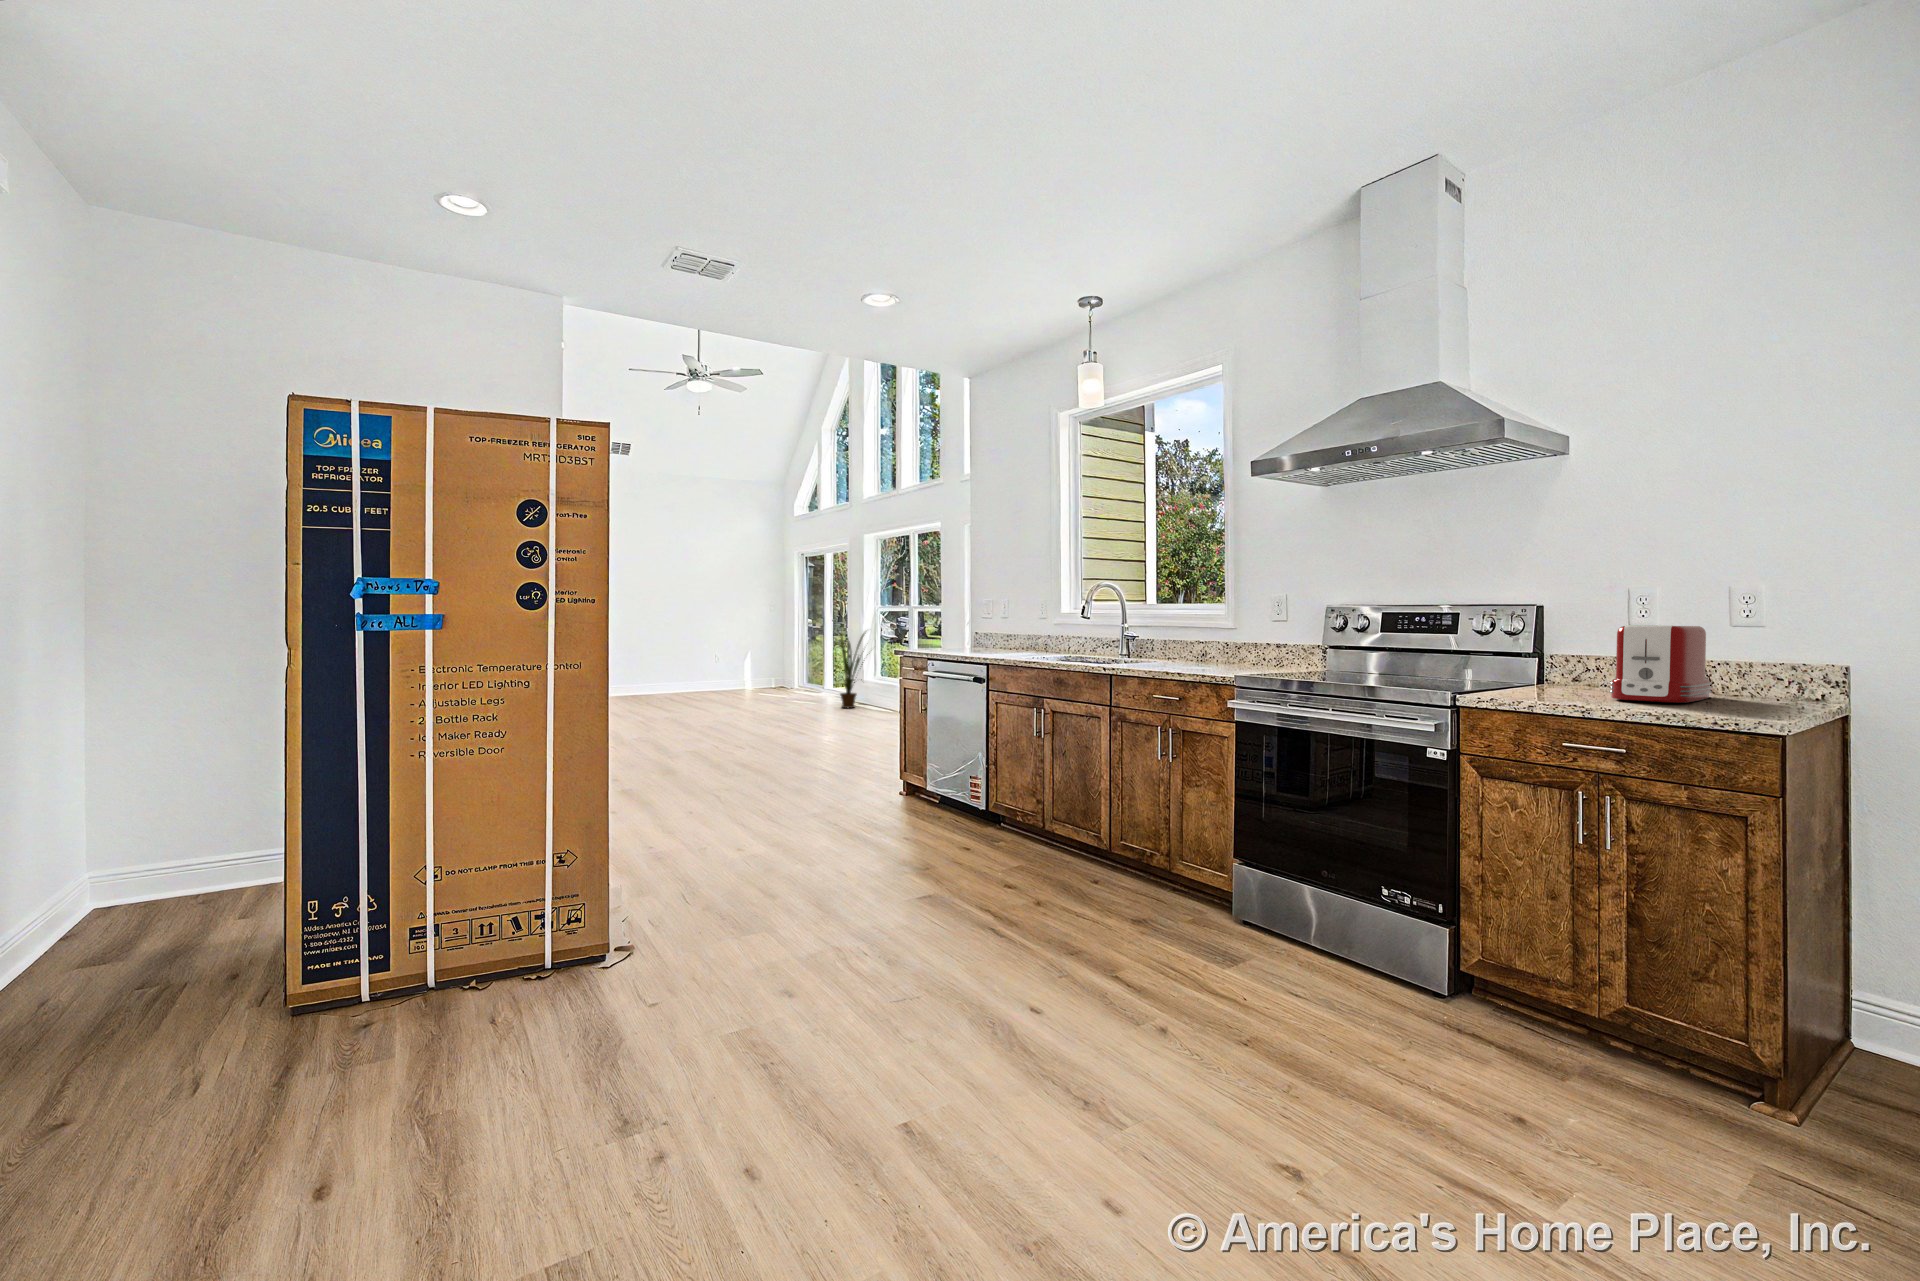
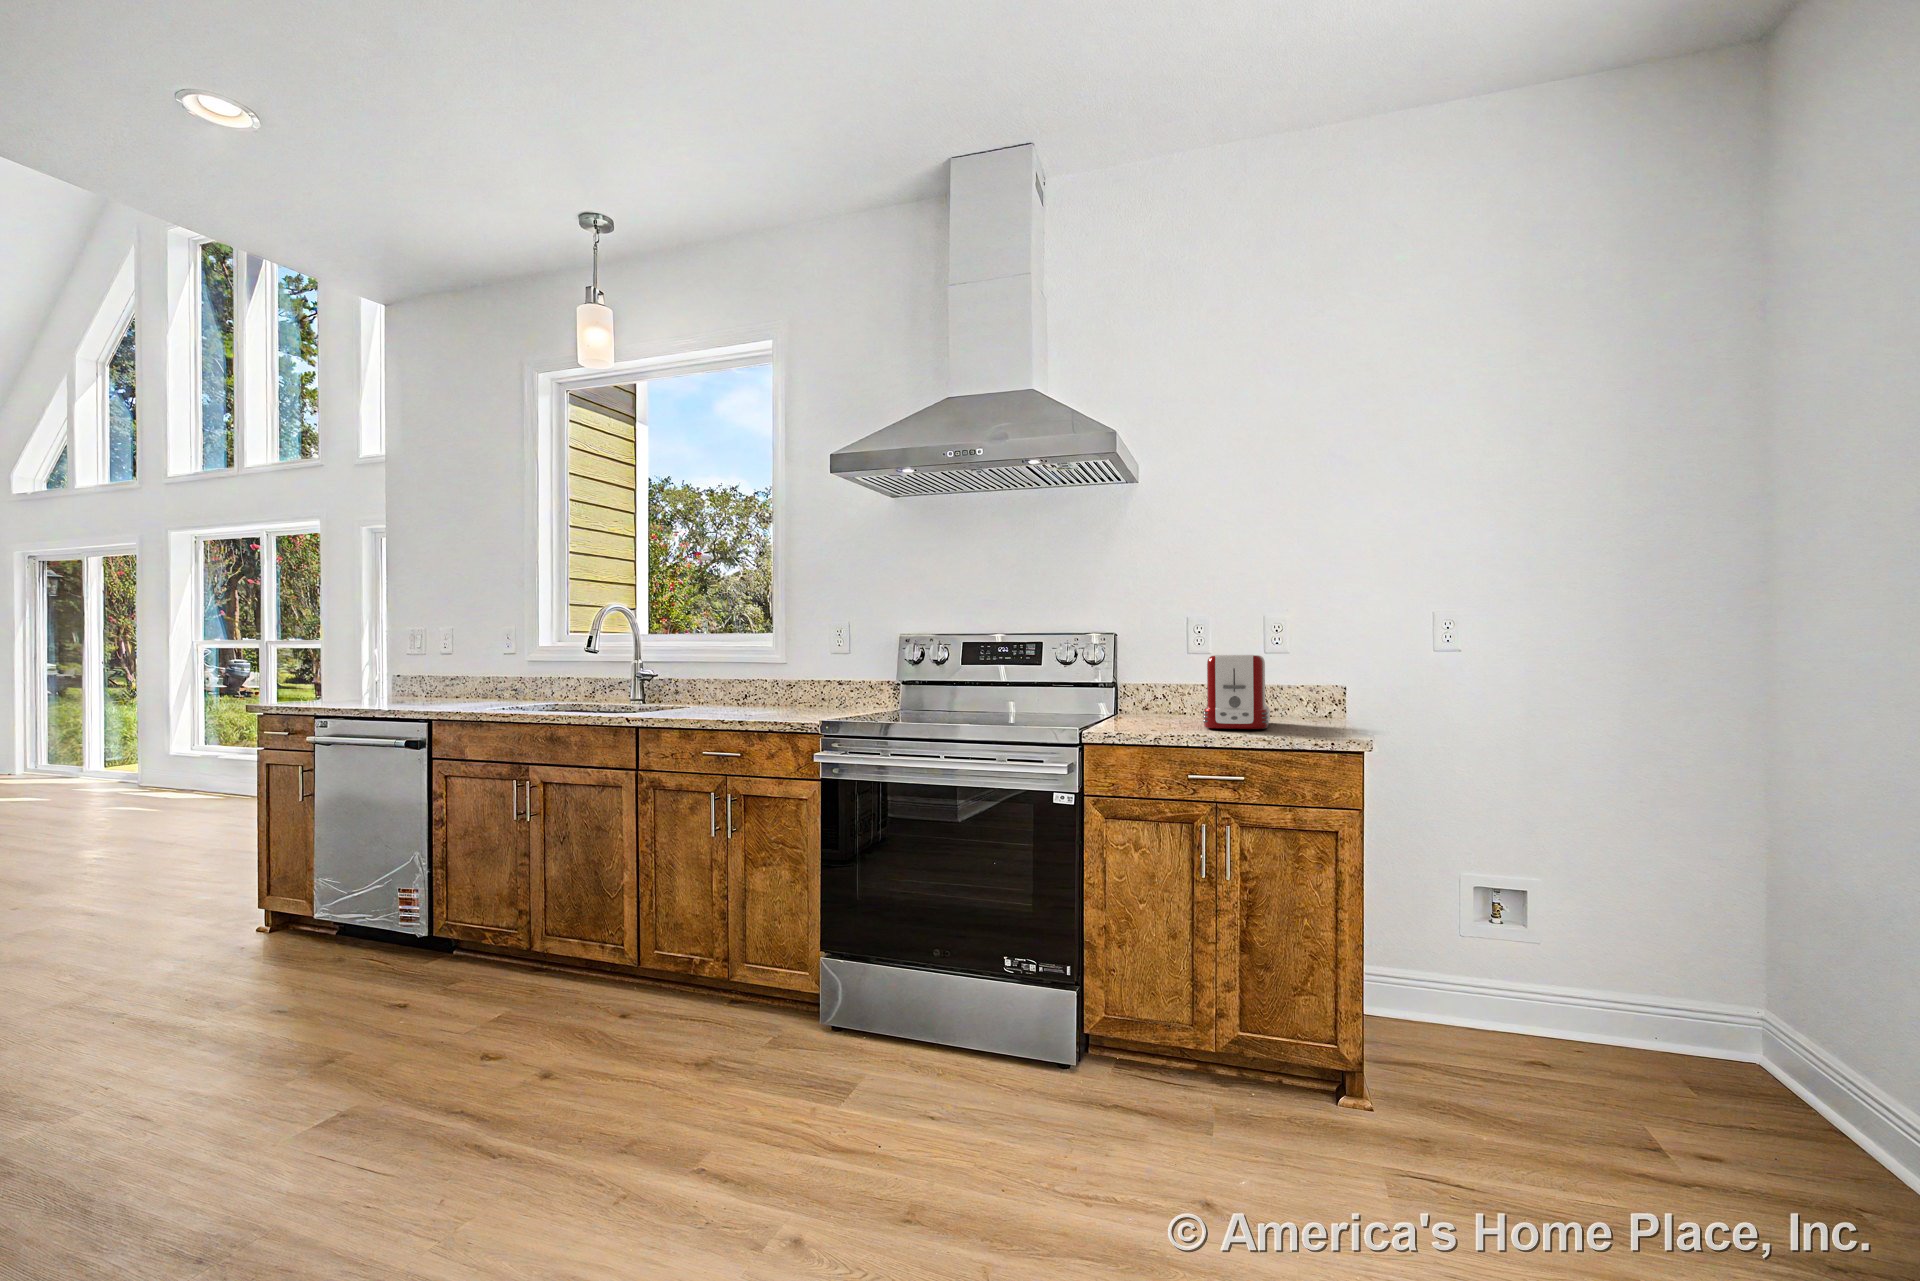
house plant: present [838,633,868,708] -> none [64,672,150,802]

